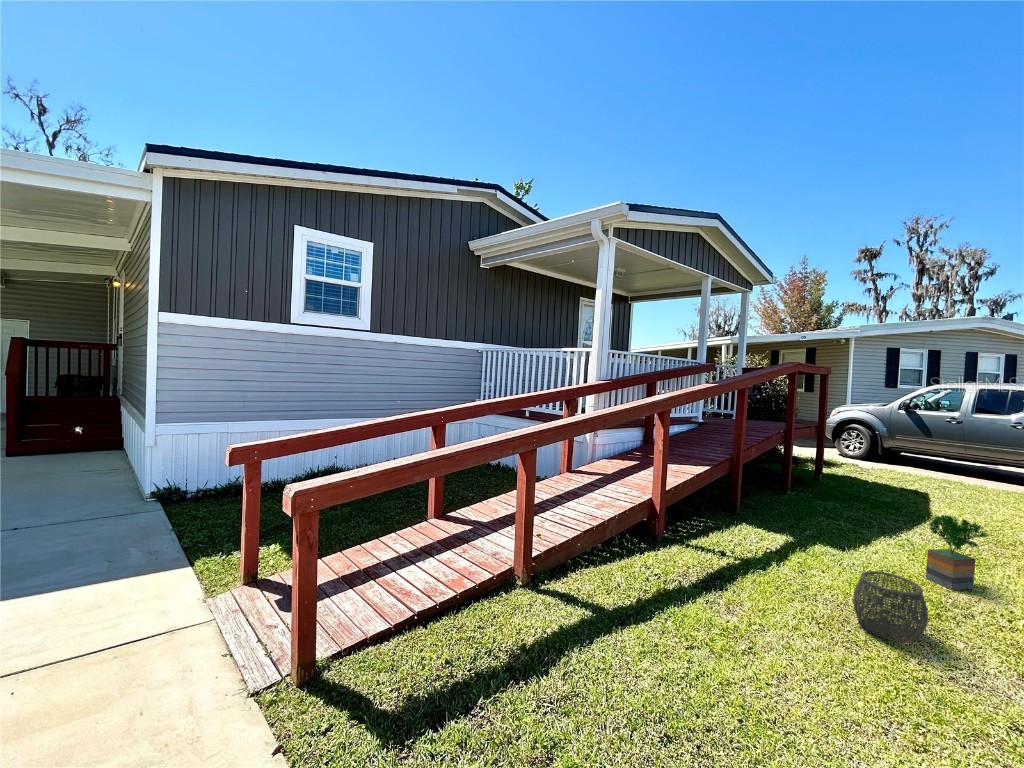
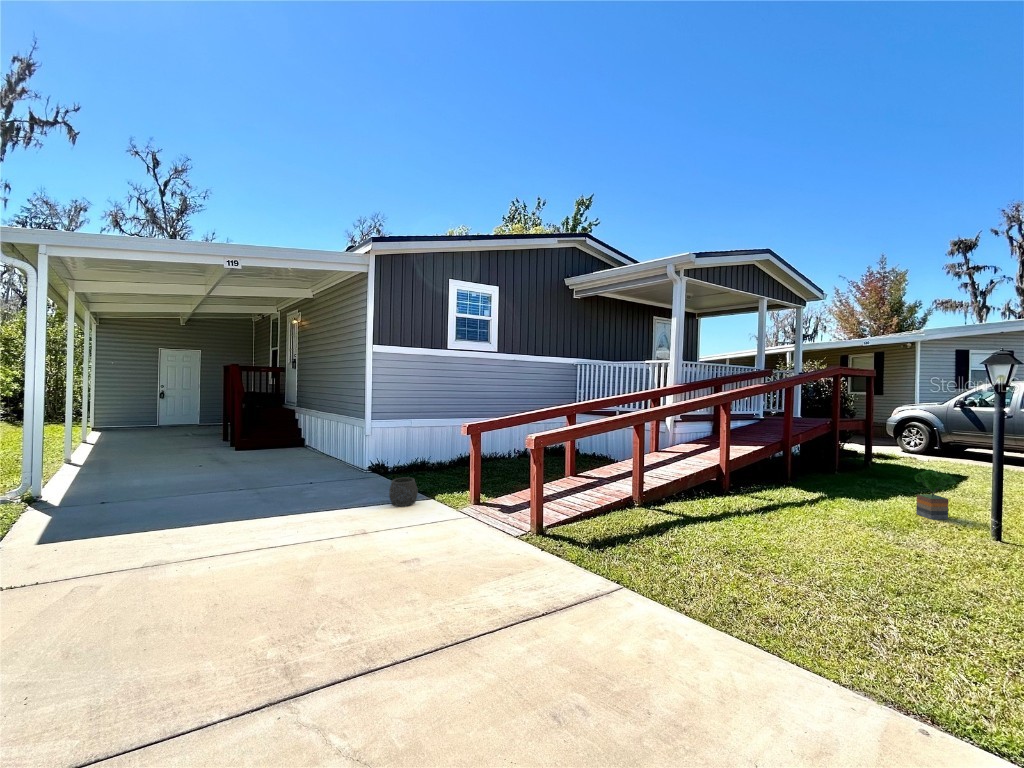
woven basket: present [853,571,928,643] -> present [389,478,418,506]

